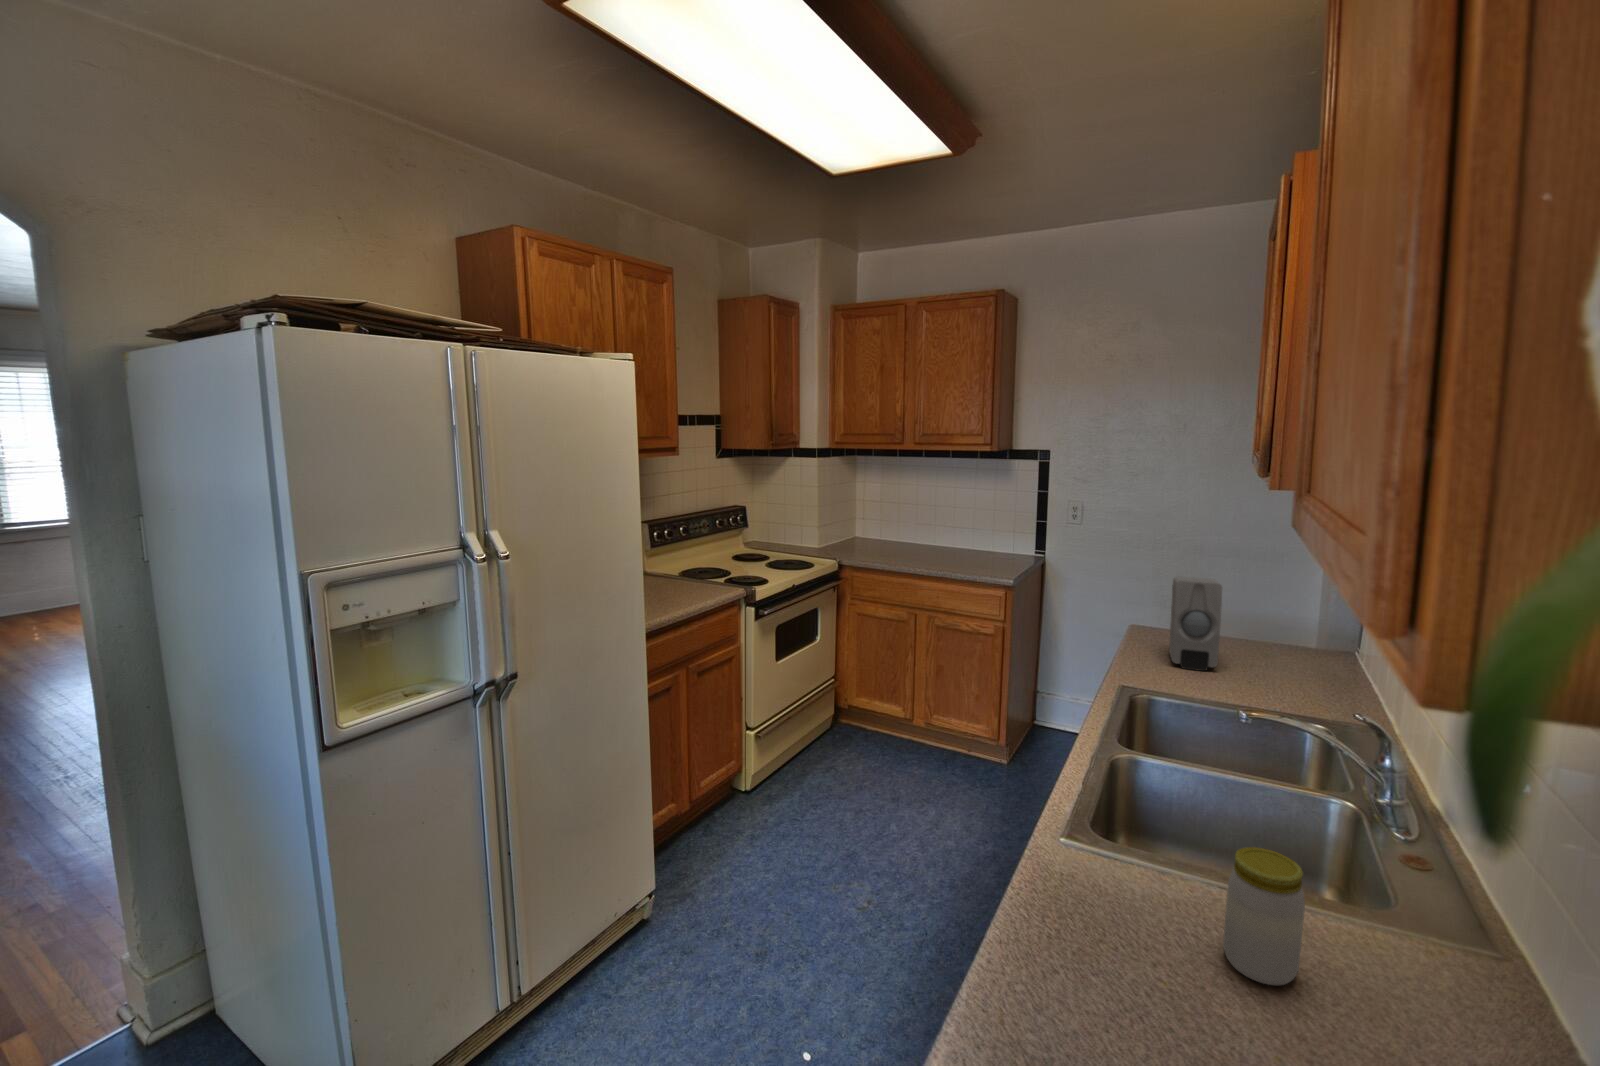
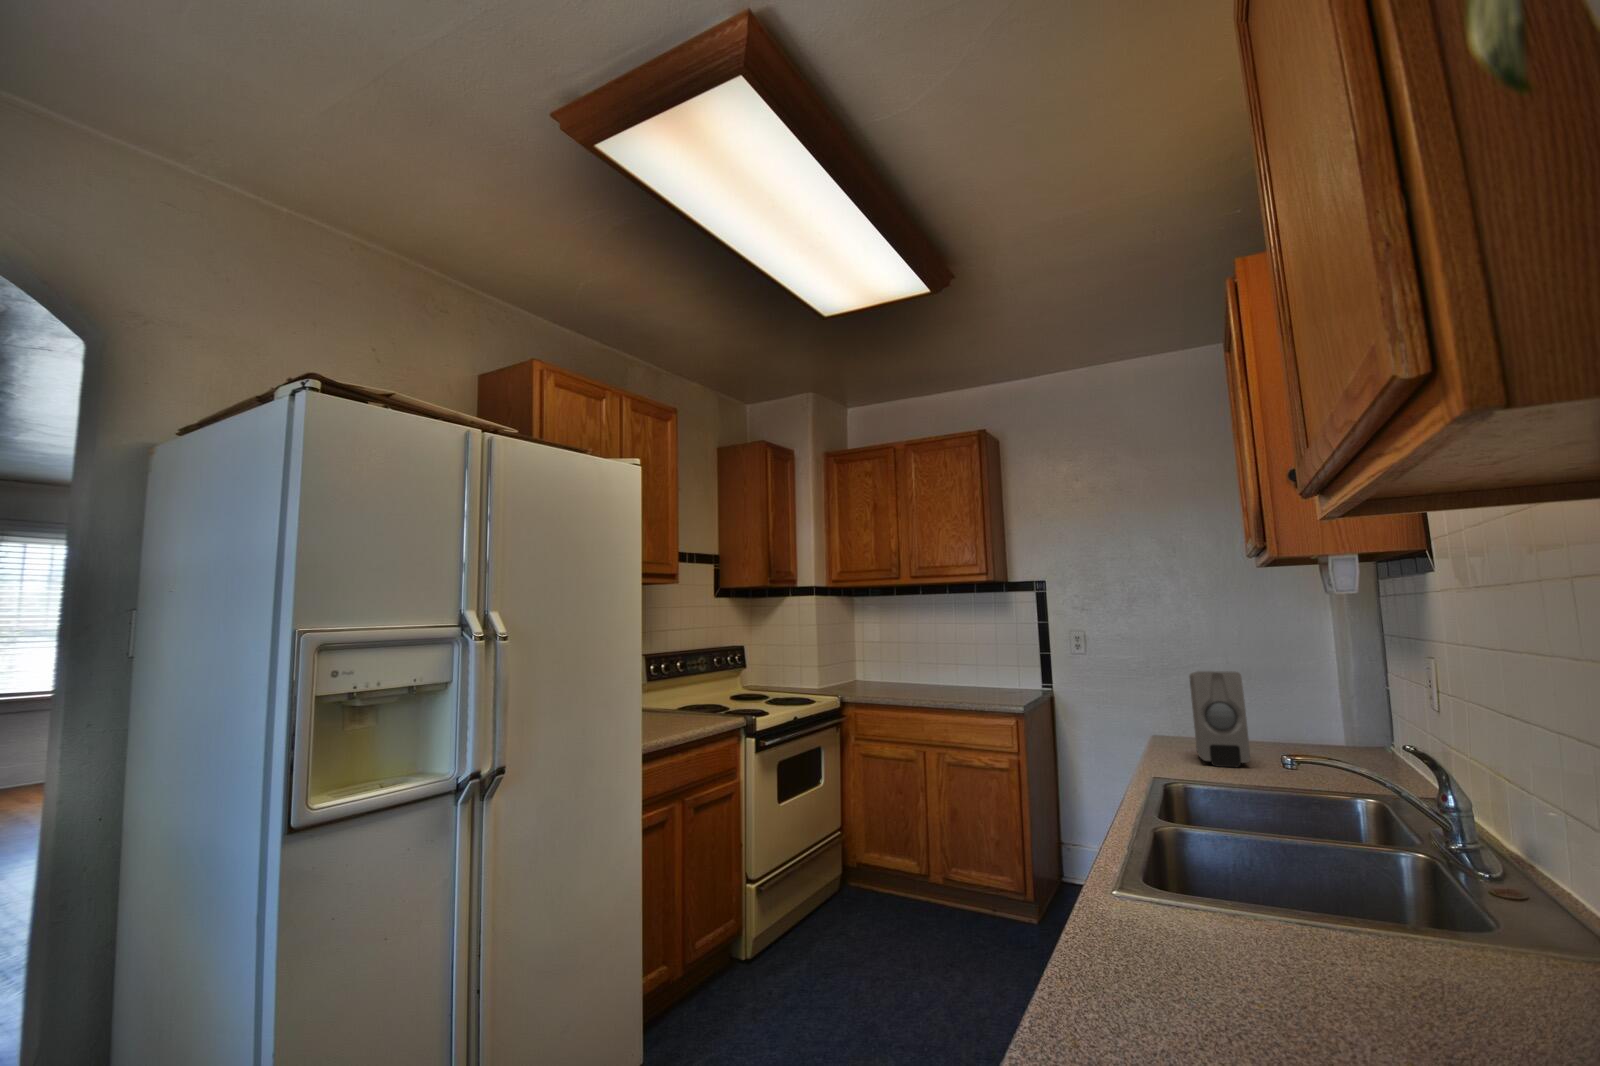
jar: present [1223,847,1305,985] -> none [1306,857,1407,1017]

